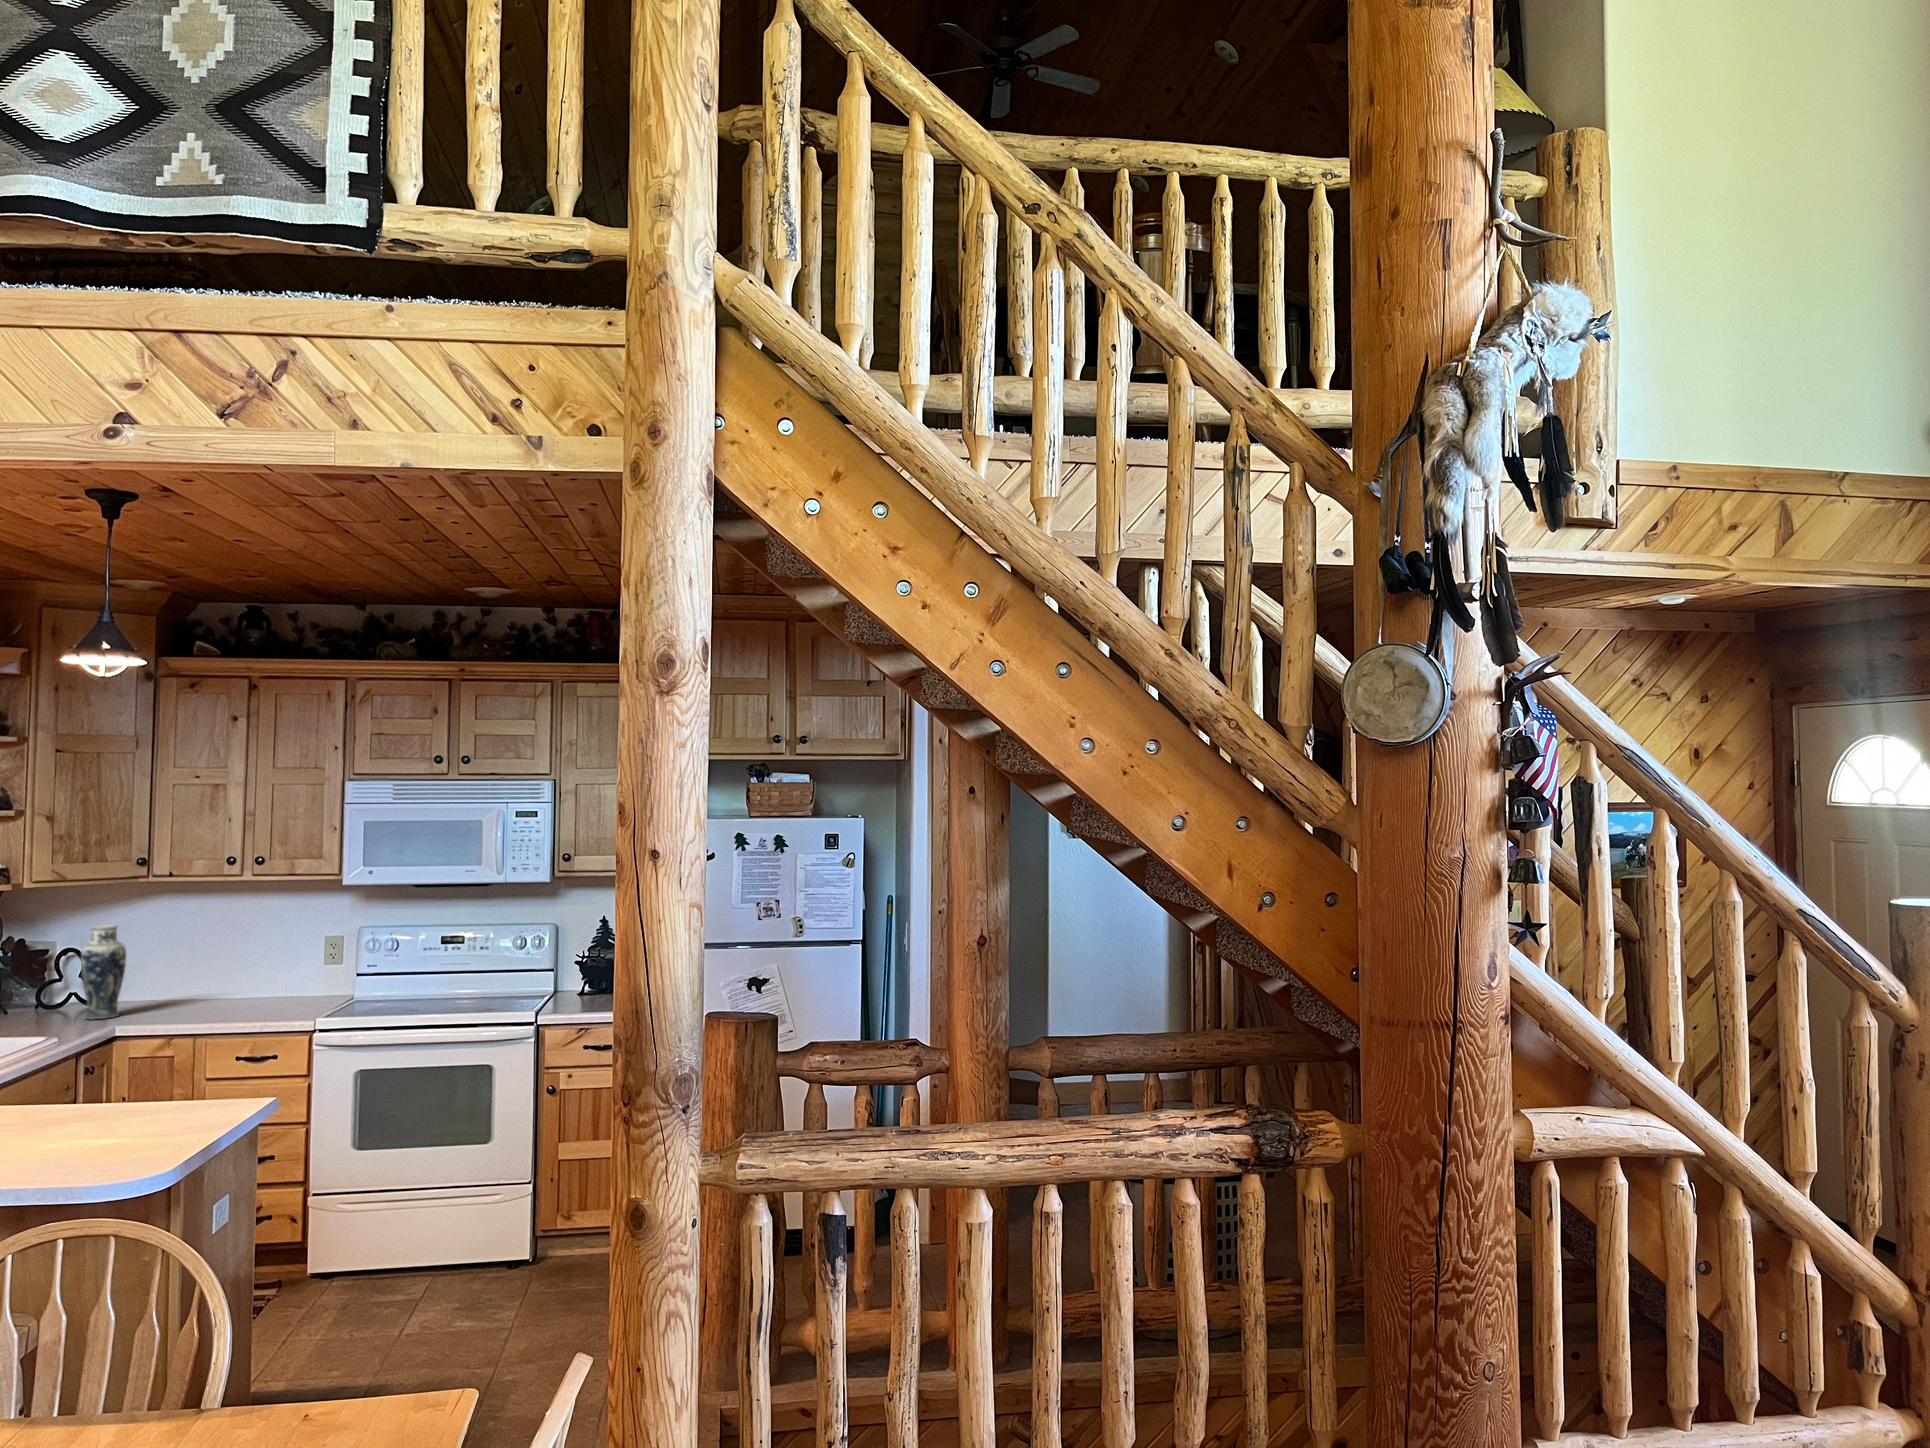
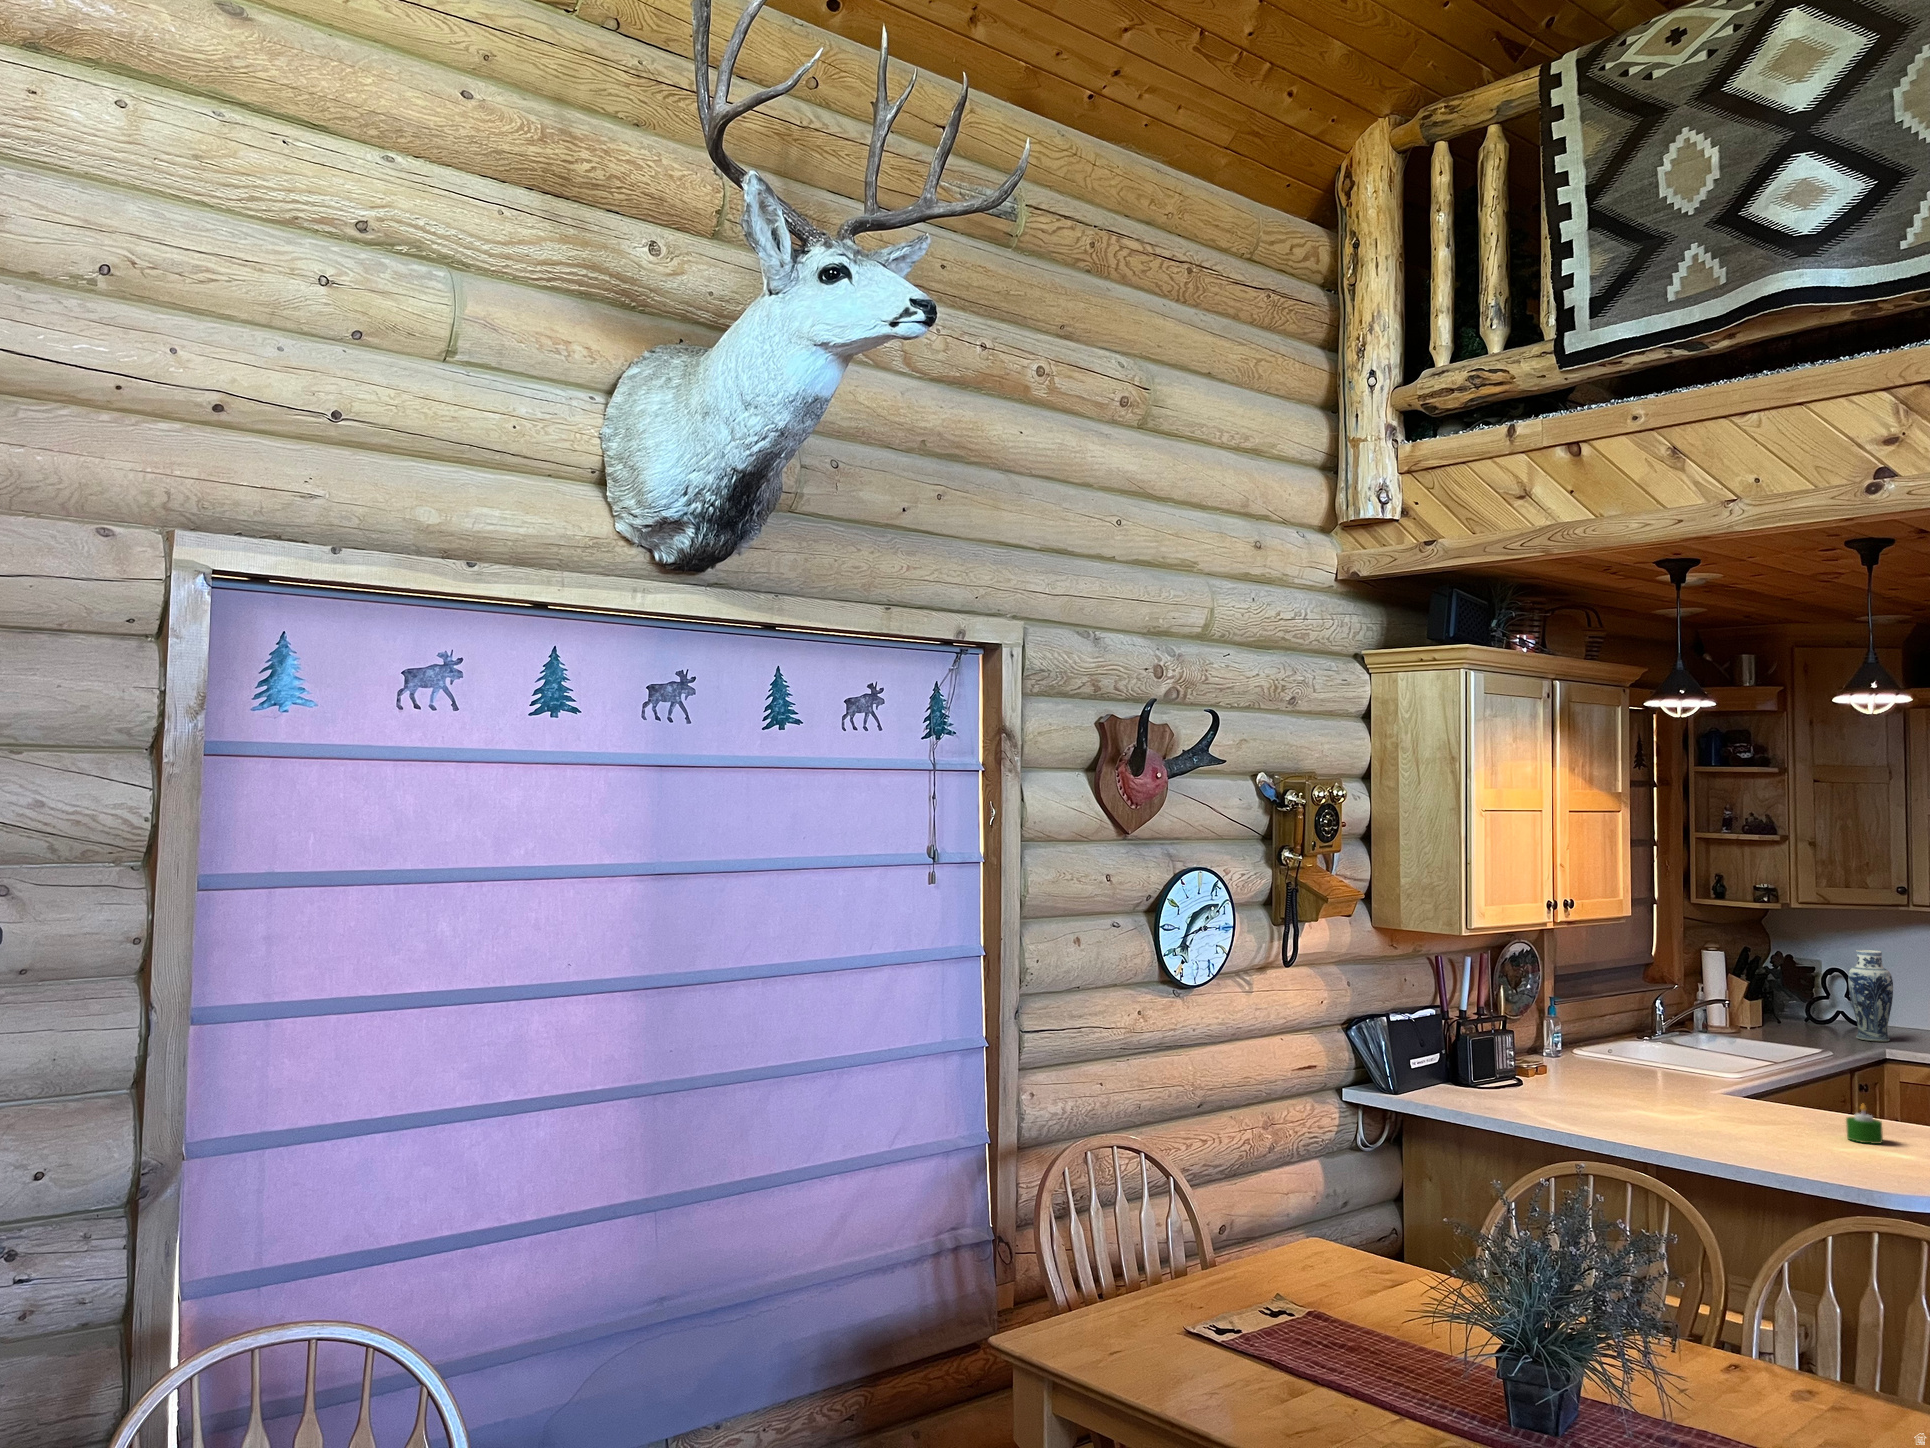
candle: none [45,1092,84,1135] -> present [1846,1104,1883,1144]

